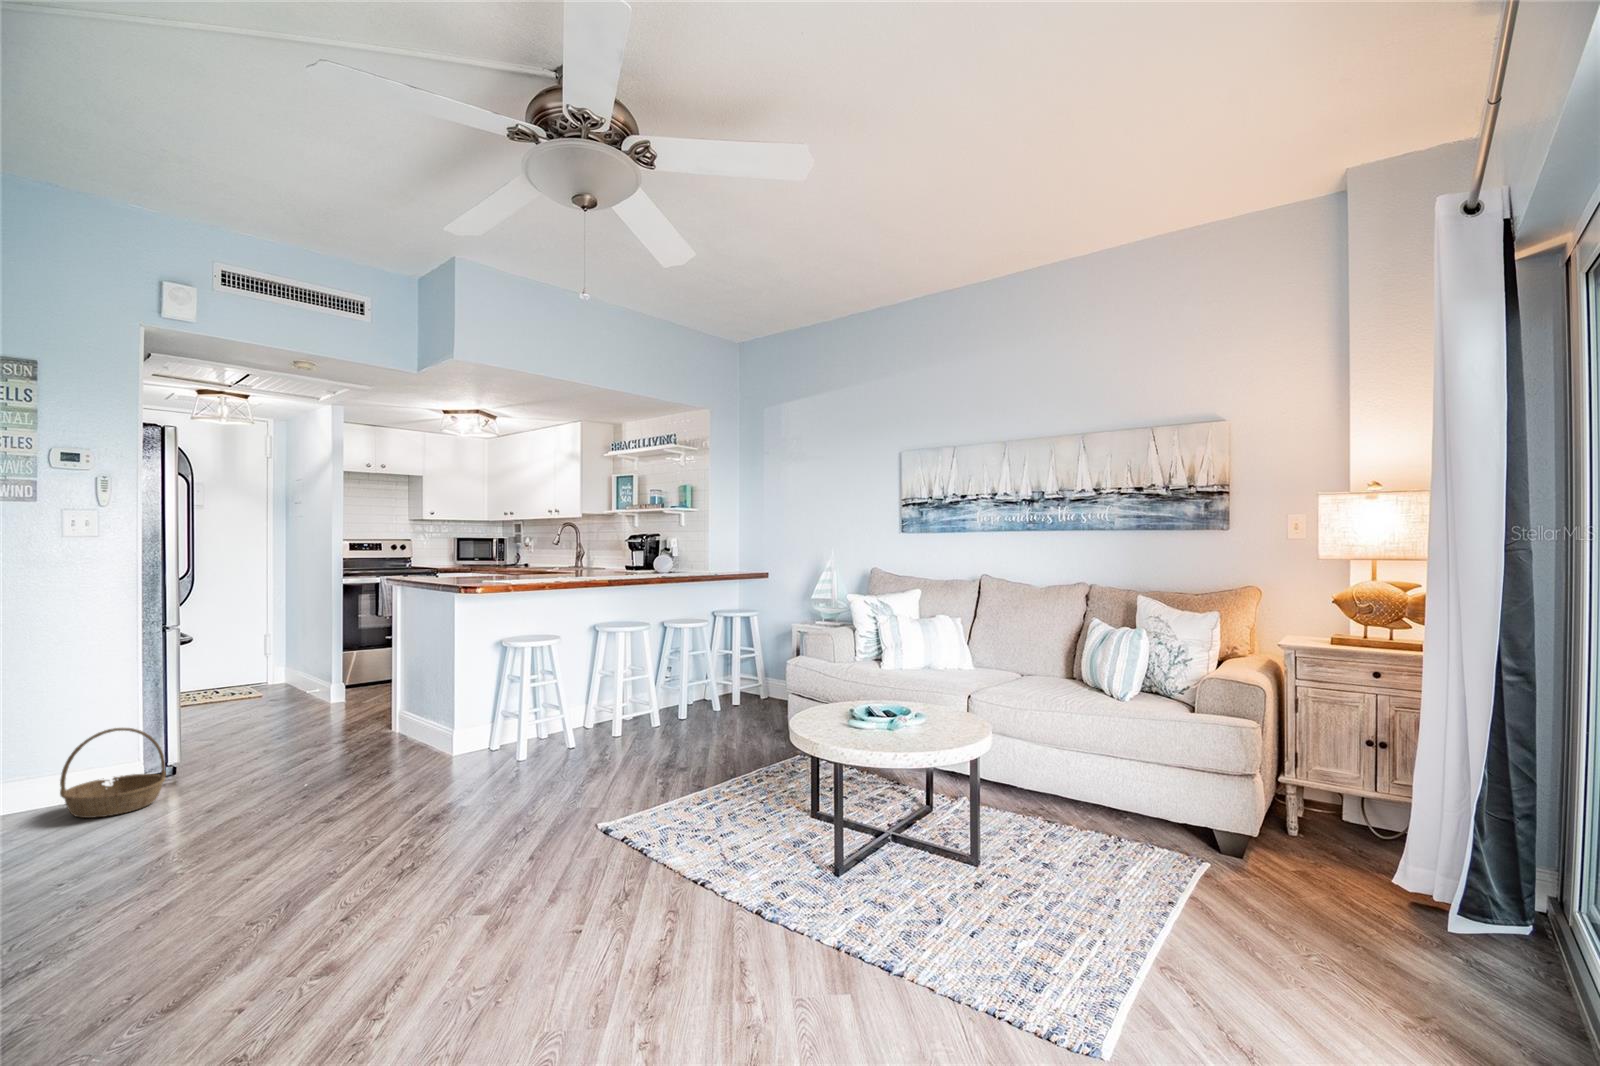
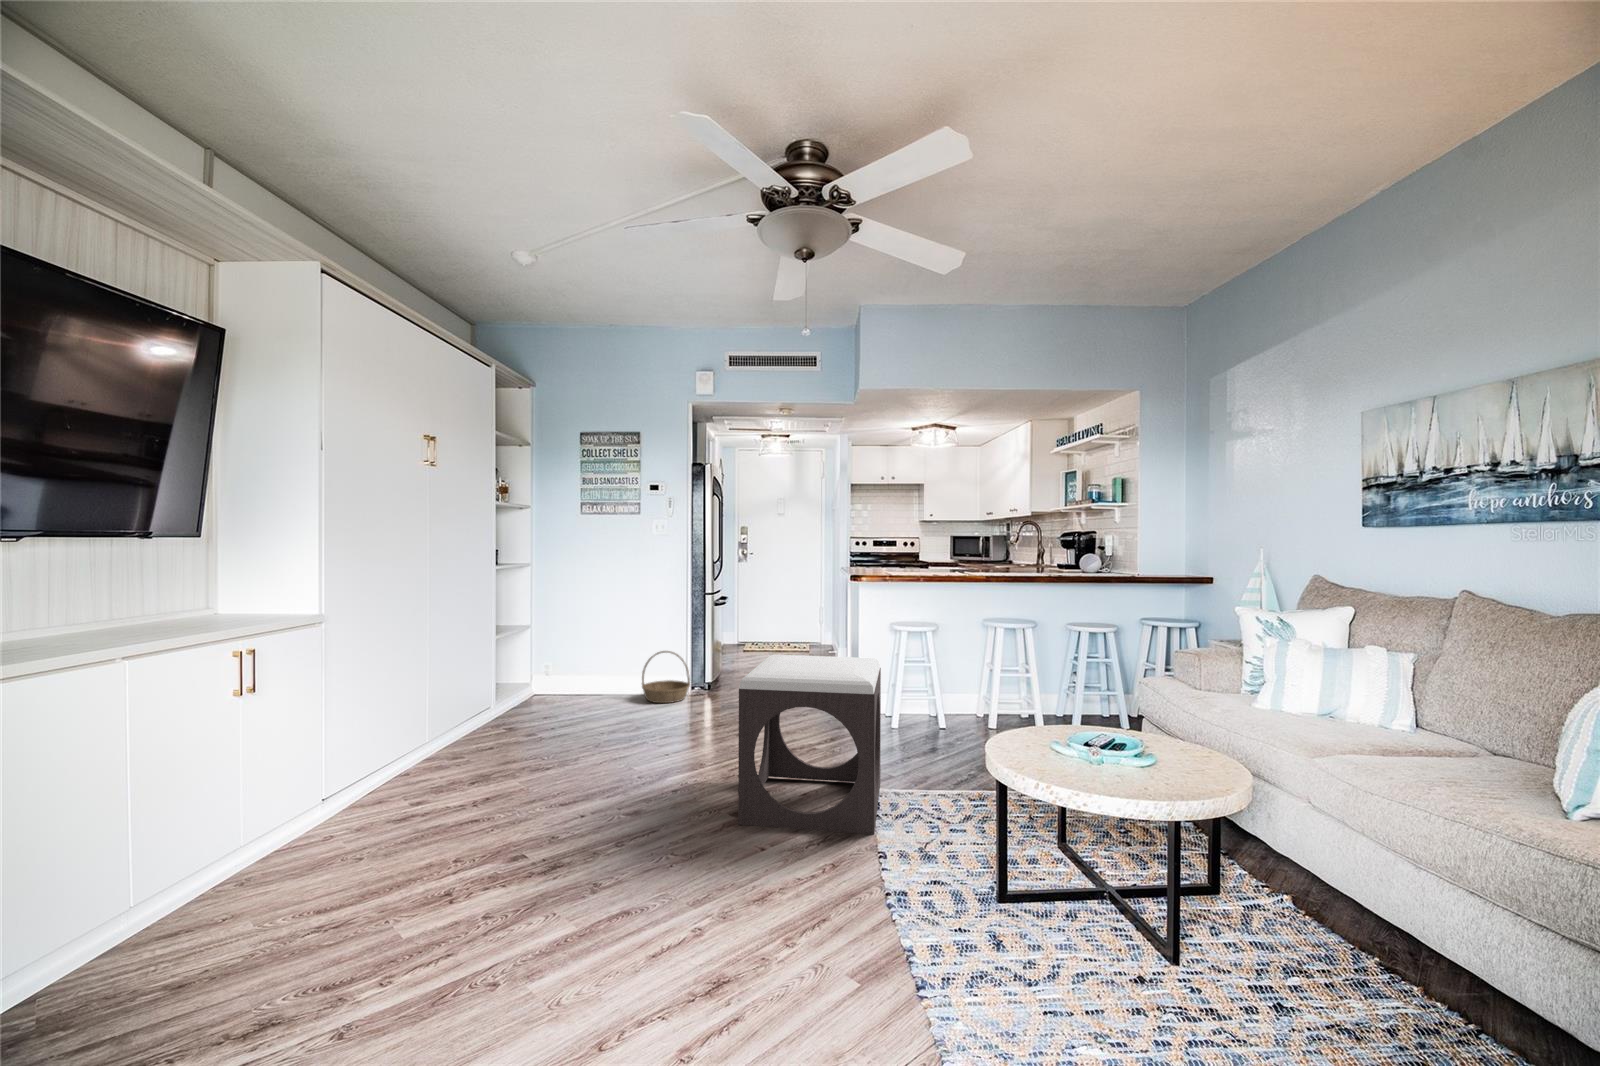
footstool: none [461,676,660,901] -> present [738,655,881,834]

